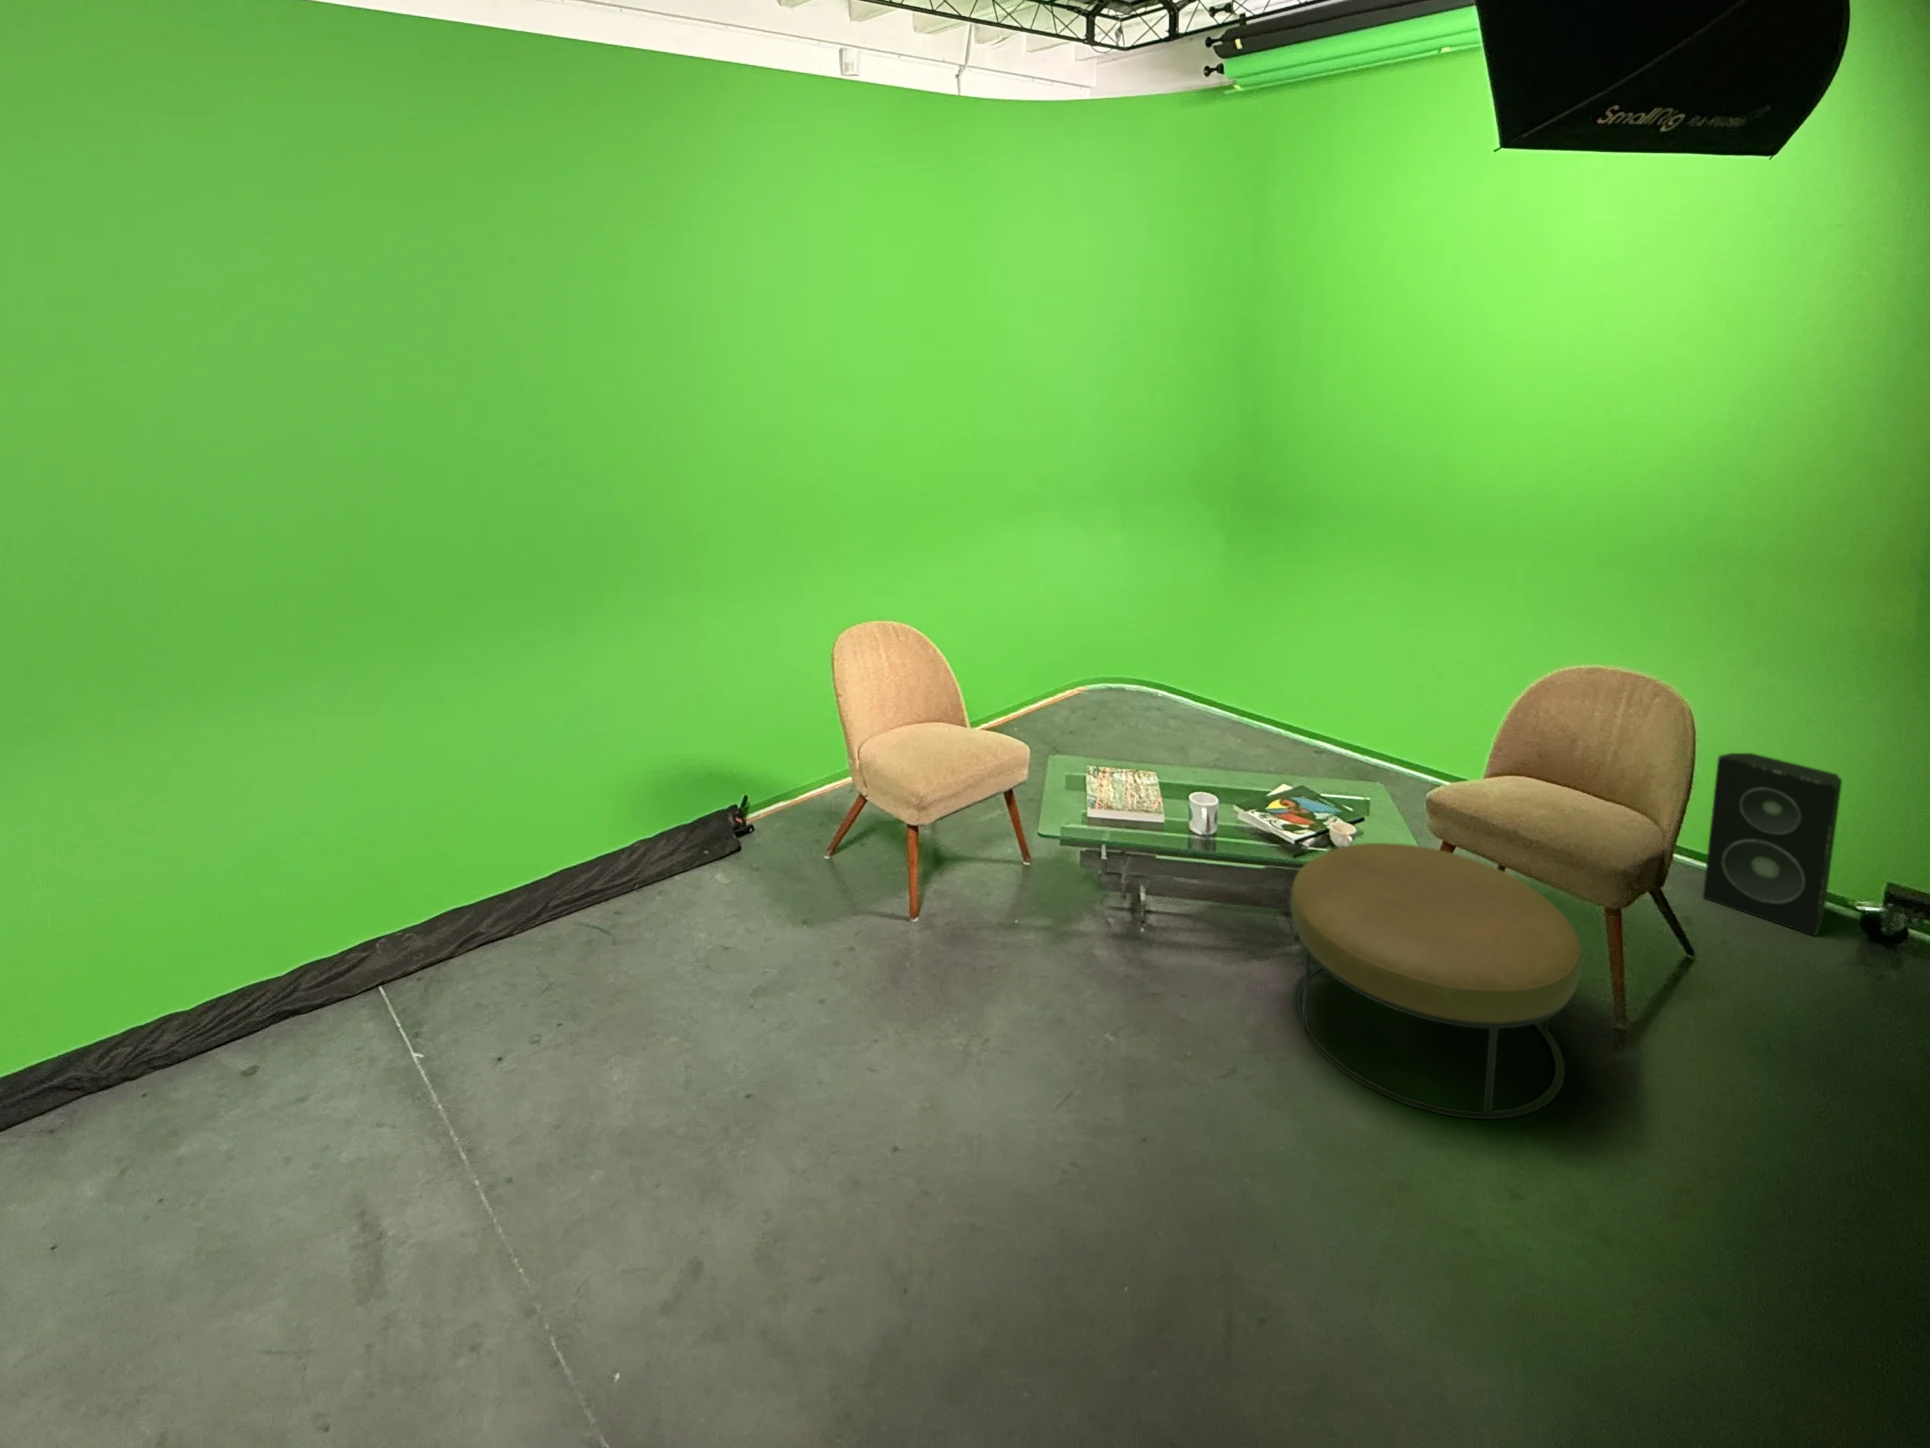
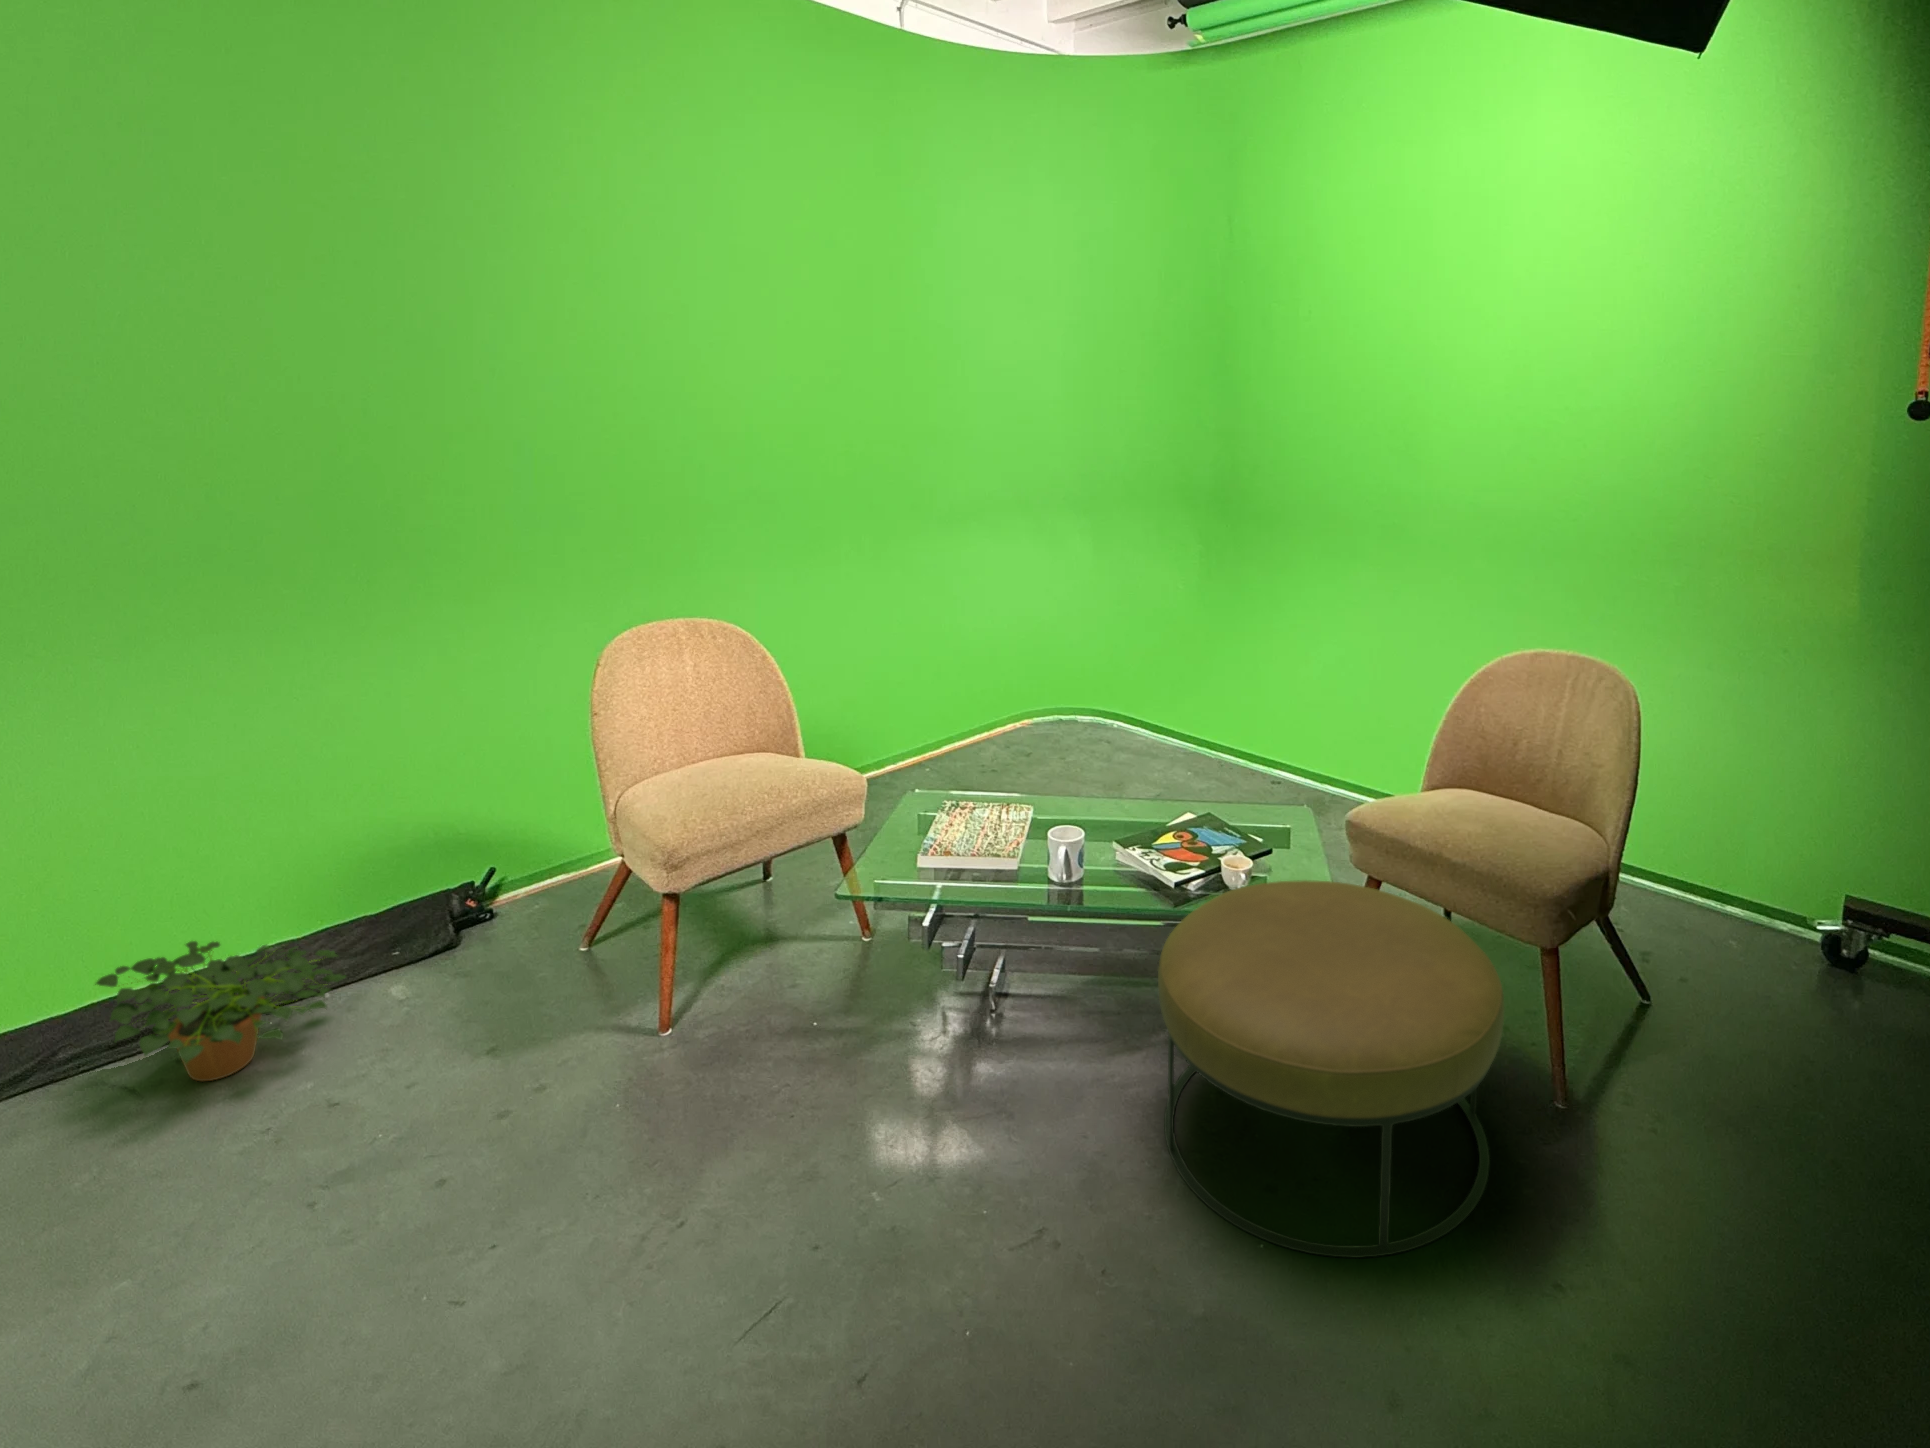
speaker: present [1703,753,1842,936] -> none [1663,755,1796,964]
potted plant: none [565,835,699,925] -> present [95,941,345,1081]

